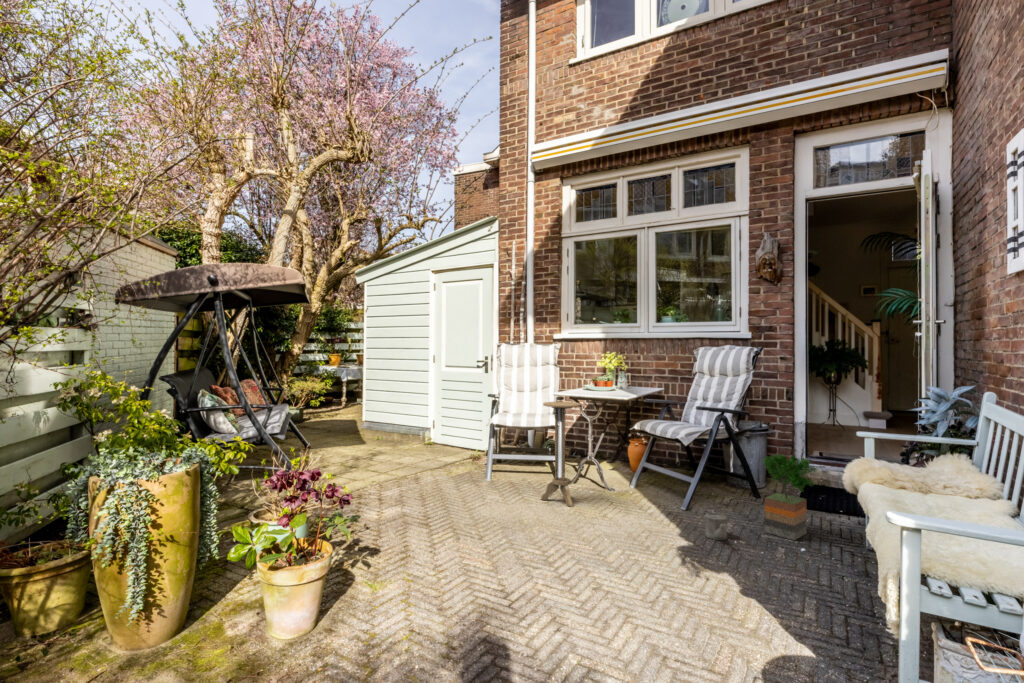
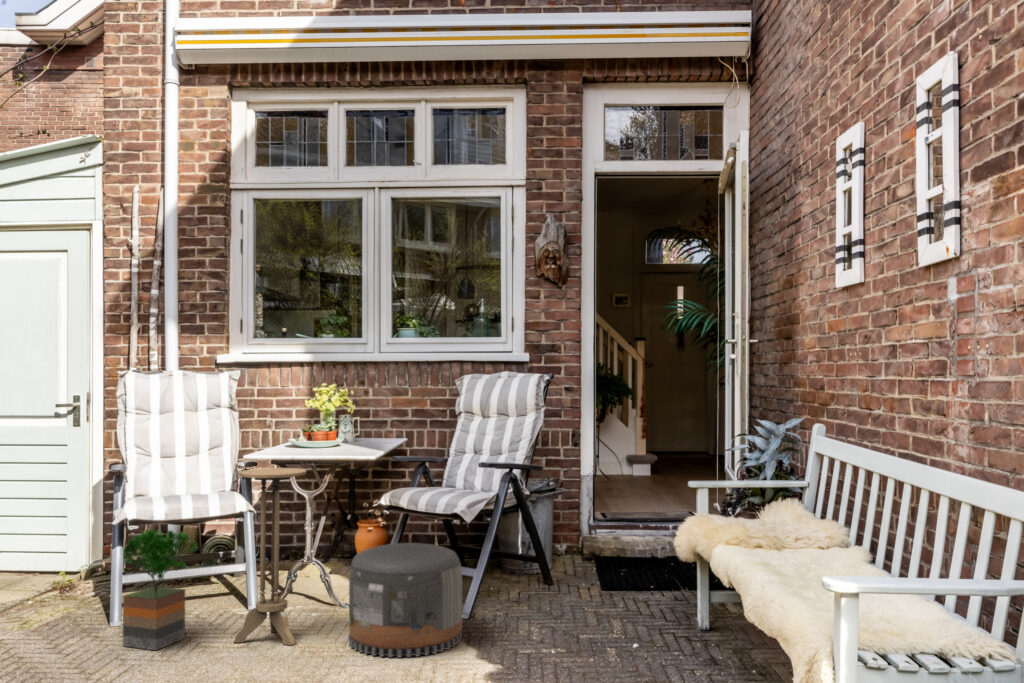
pouf: none [603,454,676,527] -> present [349,543,462,657]
potted tree: present [763,455,817,540] -> present [122,530,197,650]
watering can: present [705,510,728,540] -> none [513,613,552,656]

